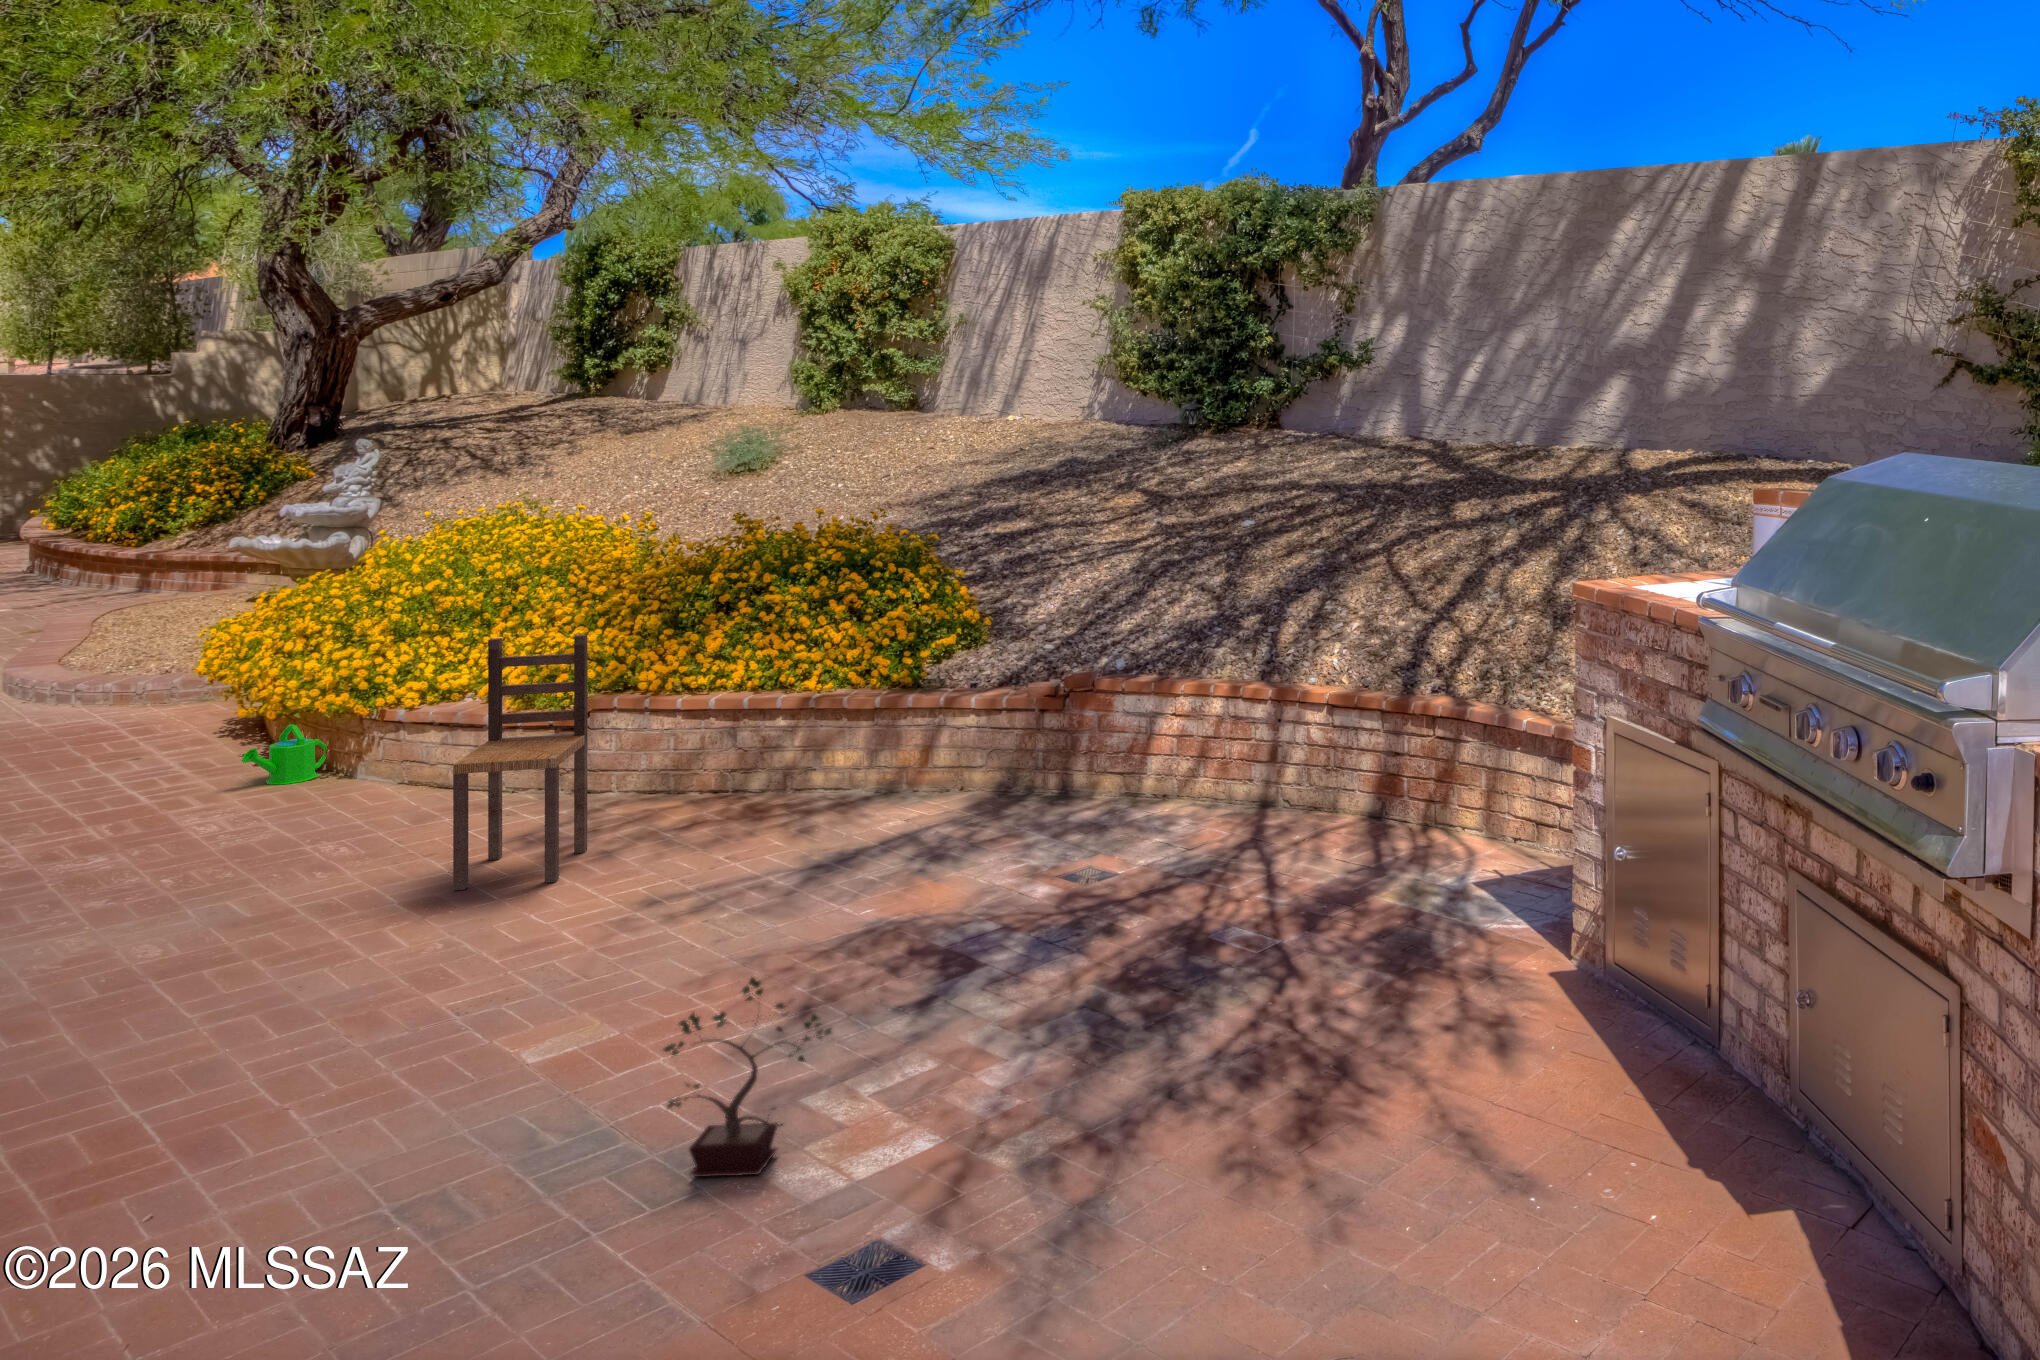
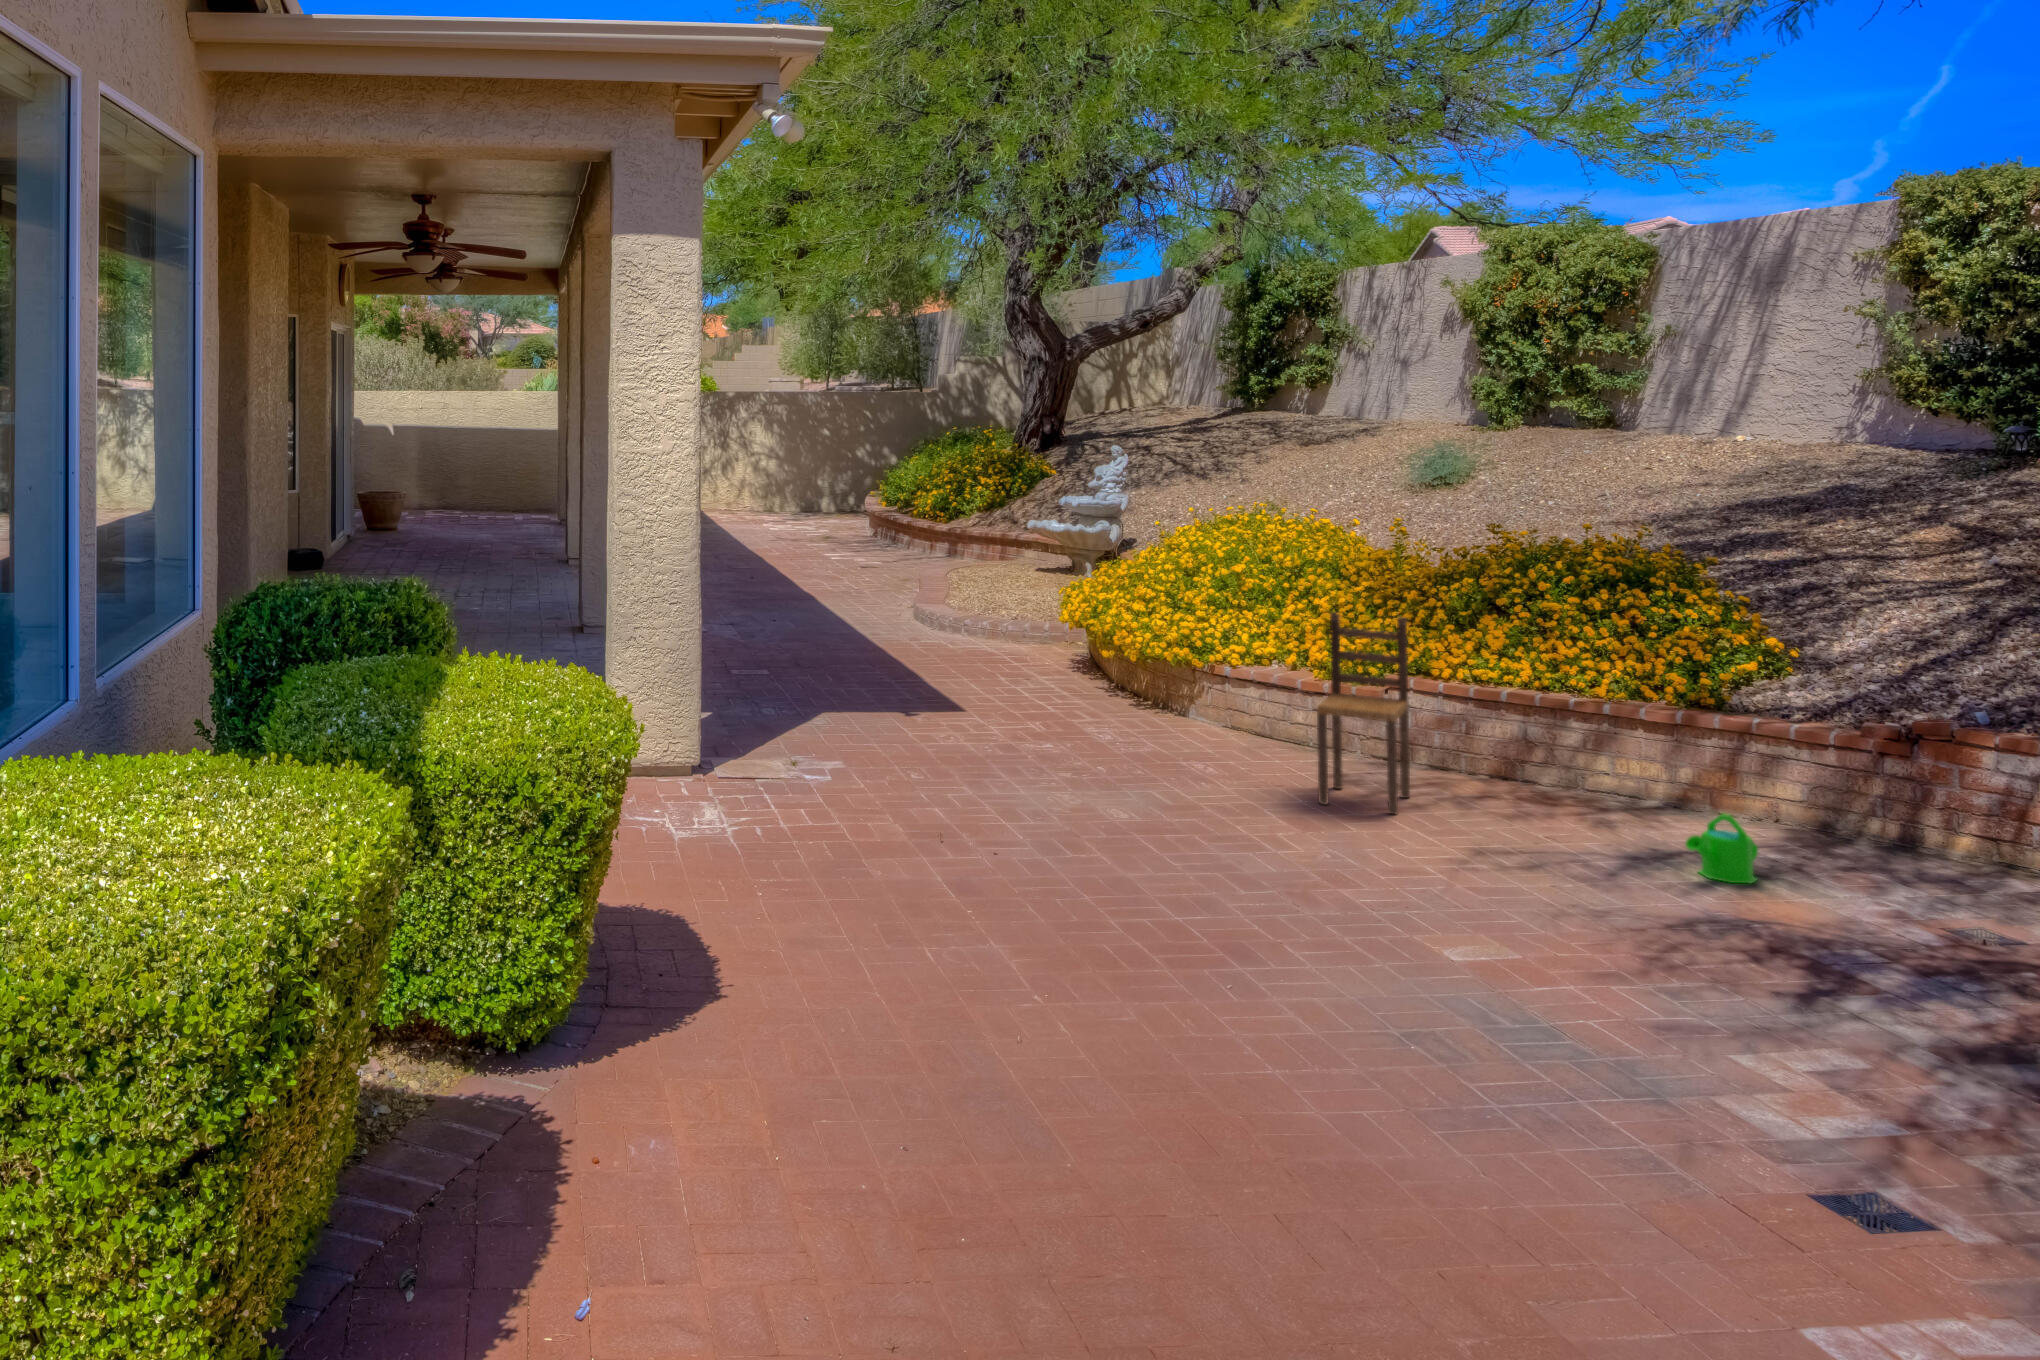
watering can: present [242,724,329,784] -> present [1686,814,1758,883]
potted plant: present [664,977,832,1177] -> none [1589,894,1750,1053]

